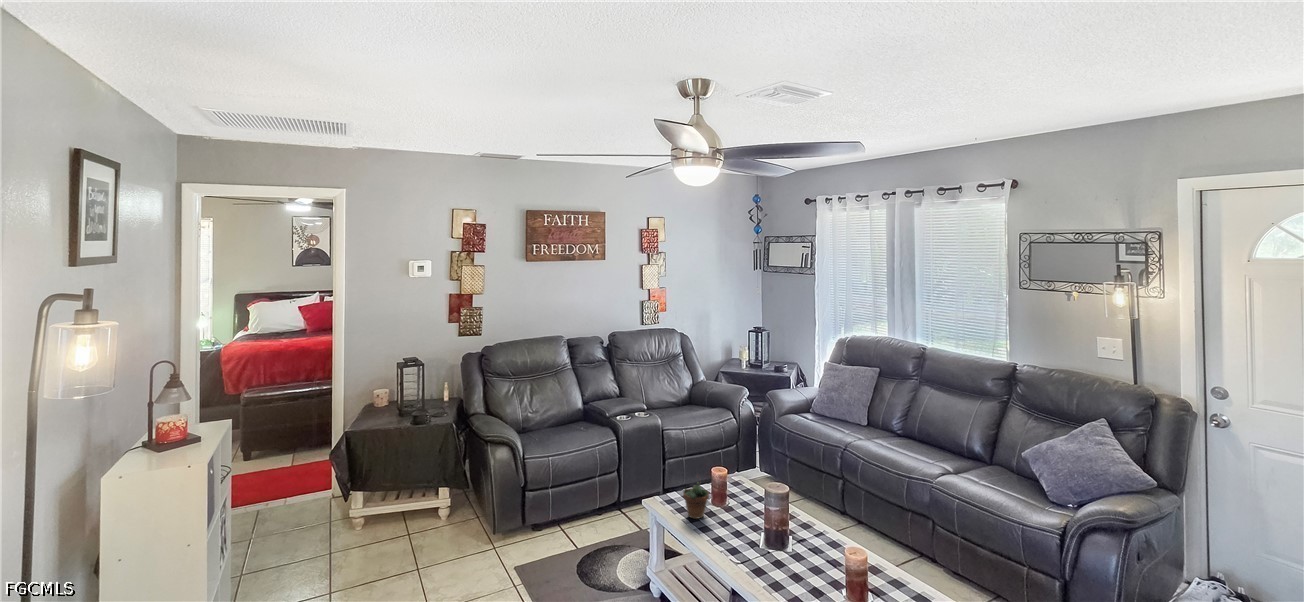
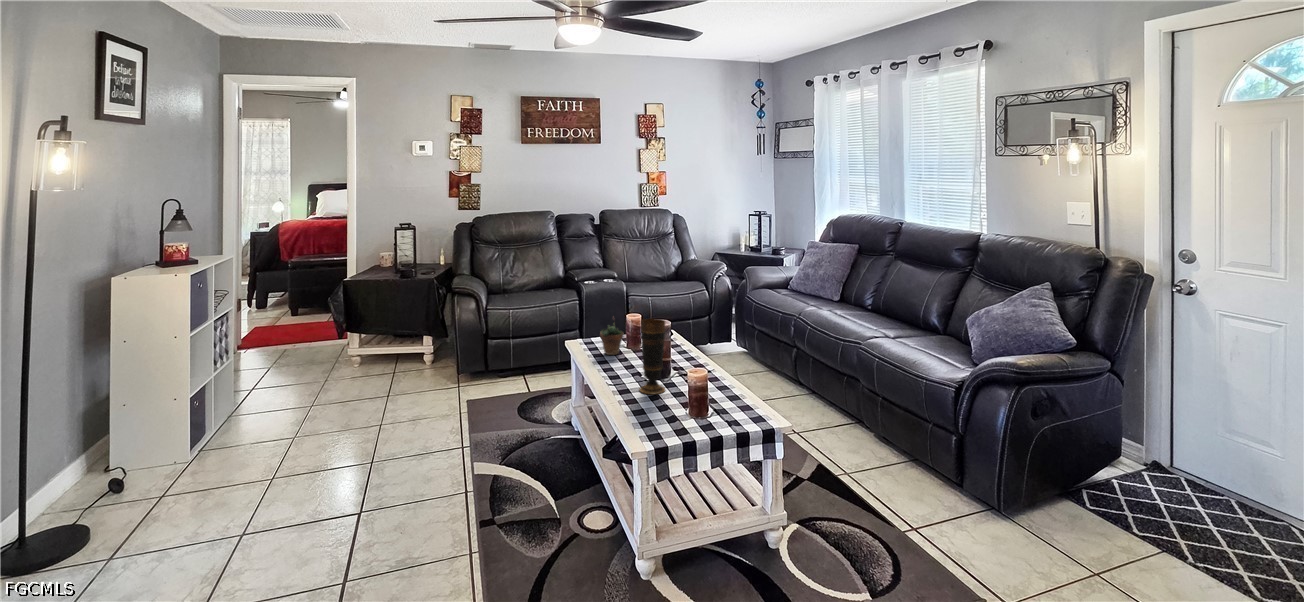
vase: none [765,490,795,578] -> present [639,318,665,394]

